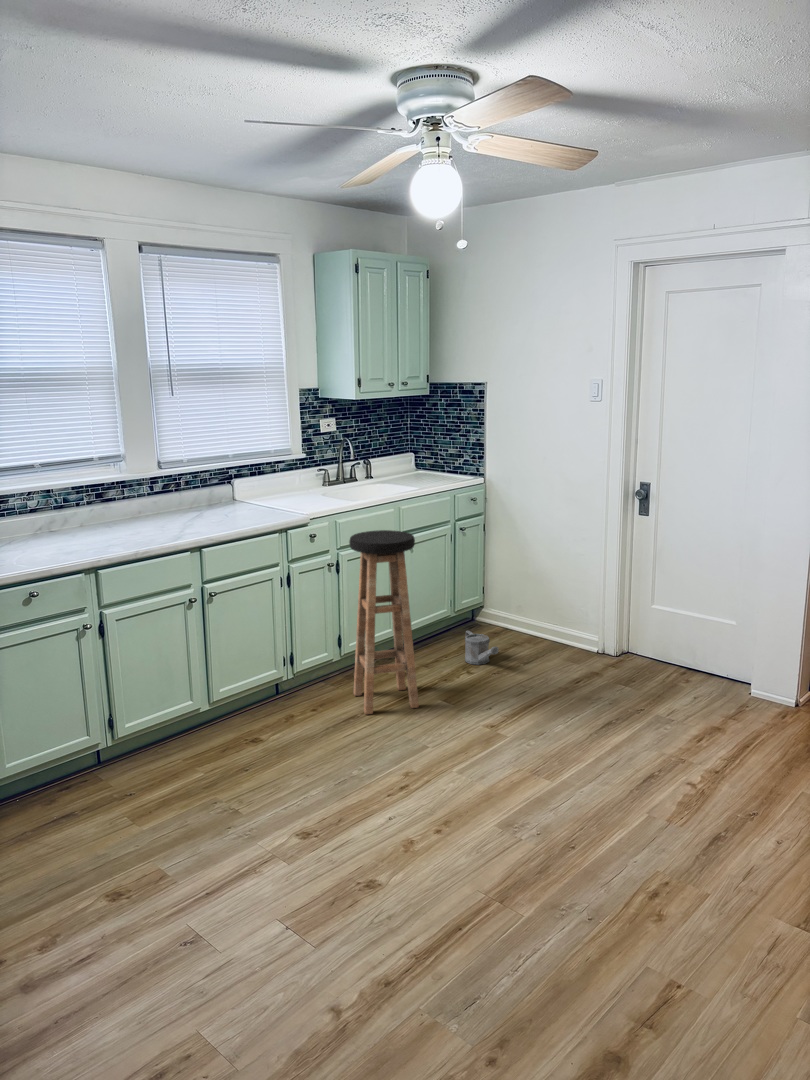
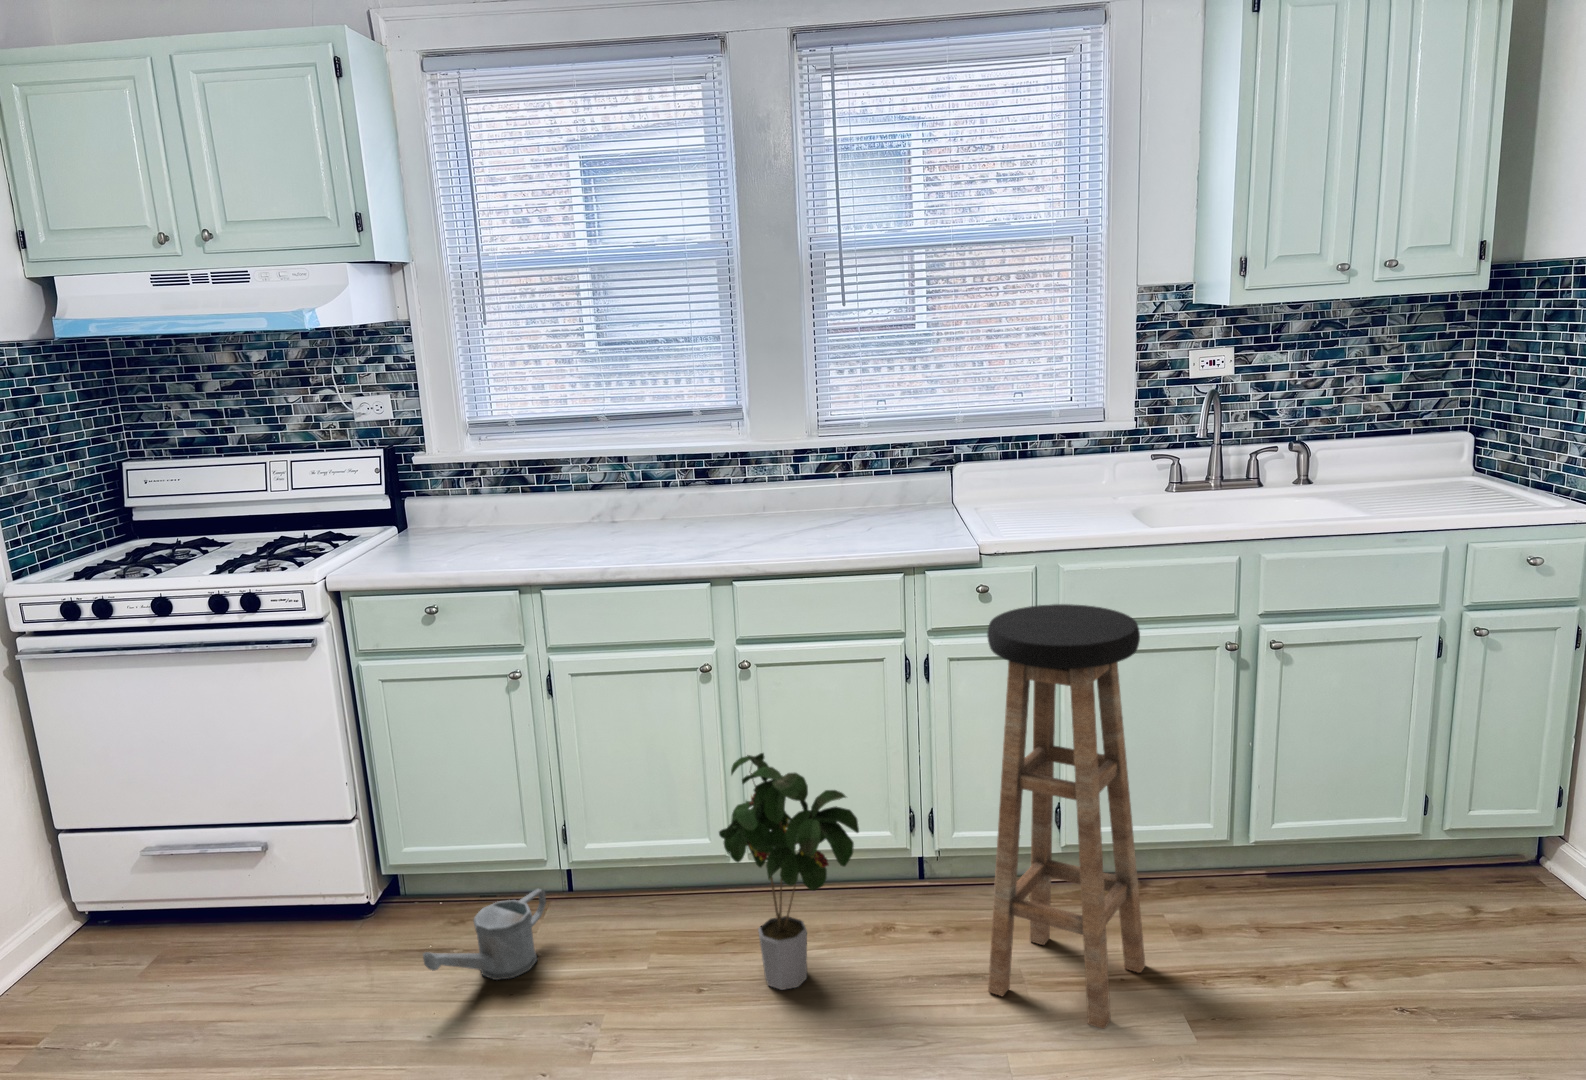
potted plant: none [221,630,330,749] -> present [719,753,859,990]
watering can: present [465,631,499,665] -> present [423,889,546,980]

